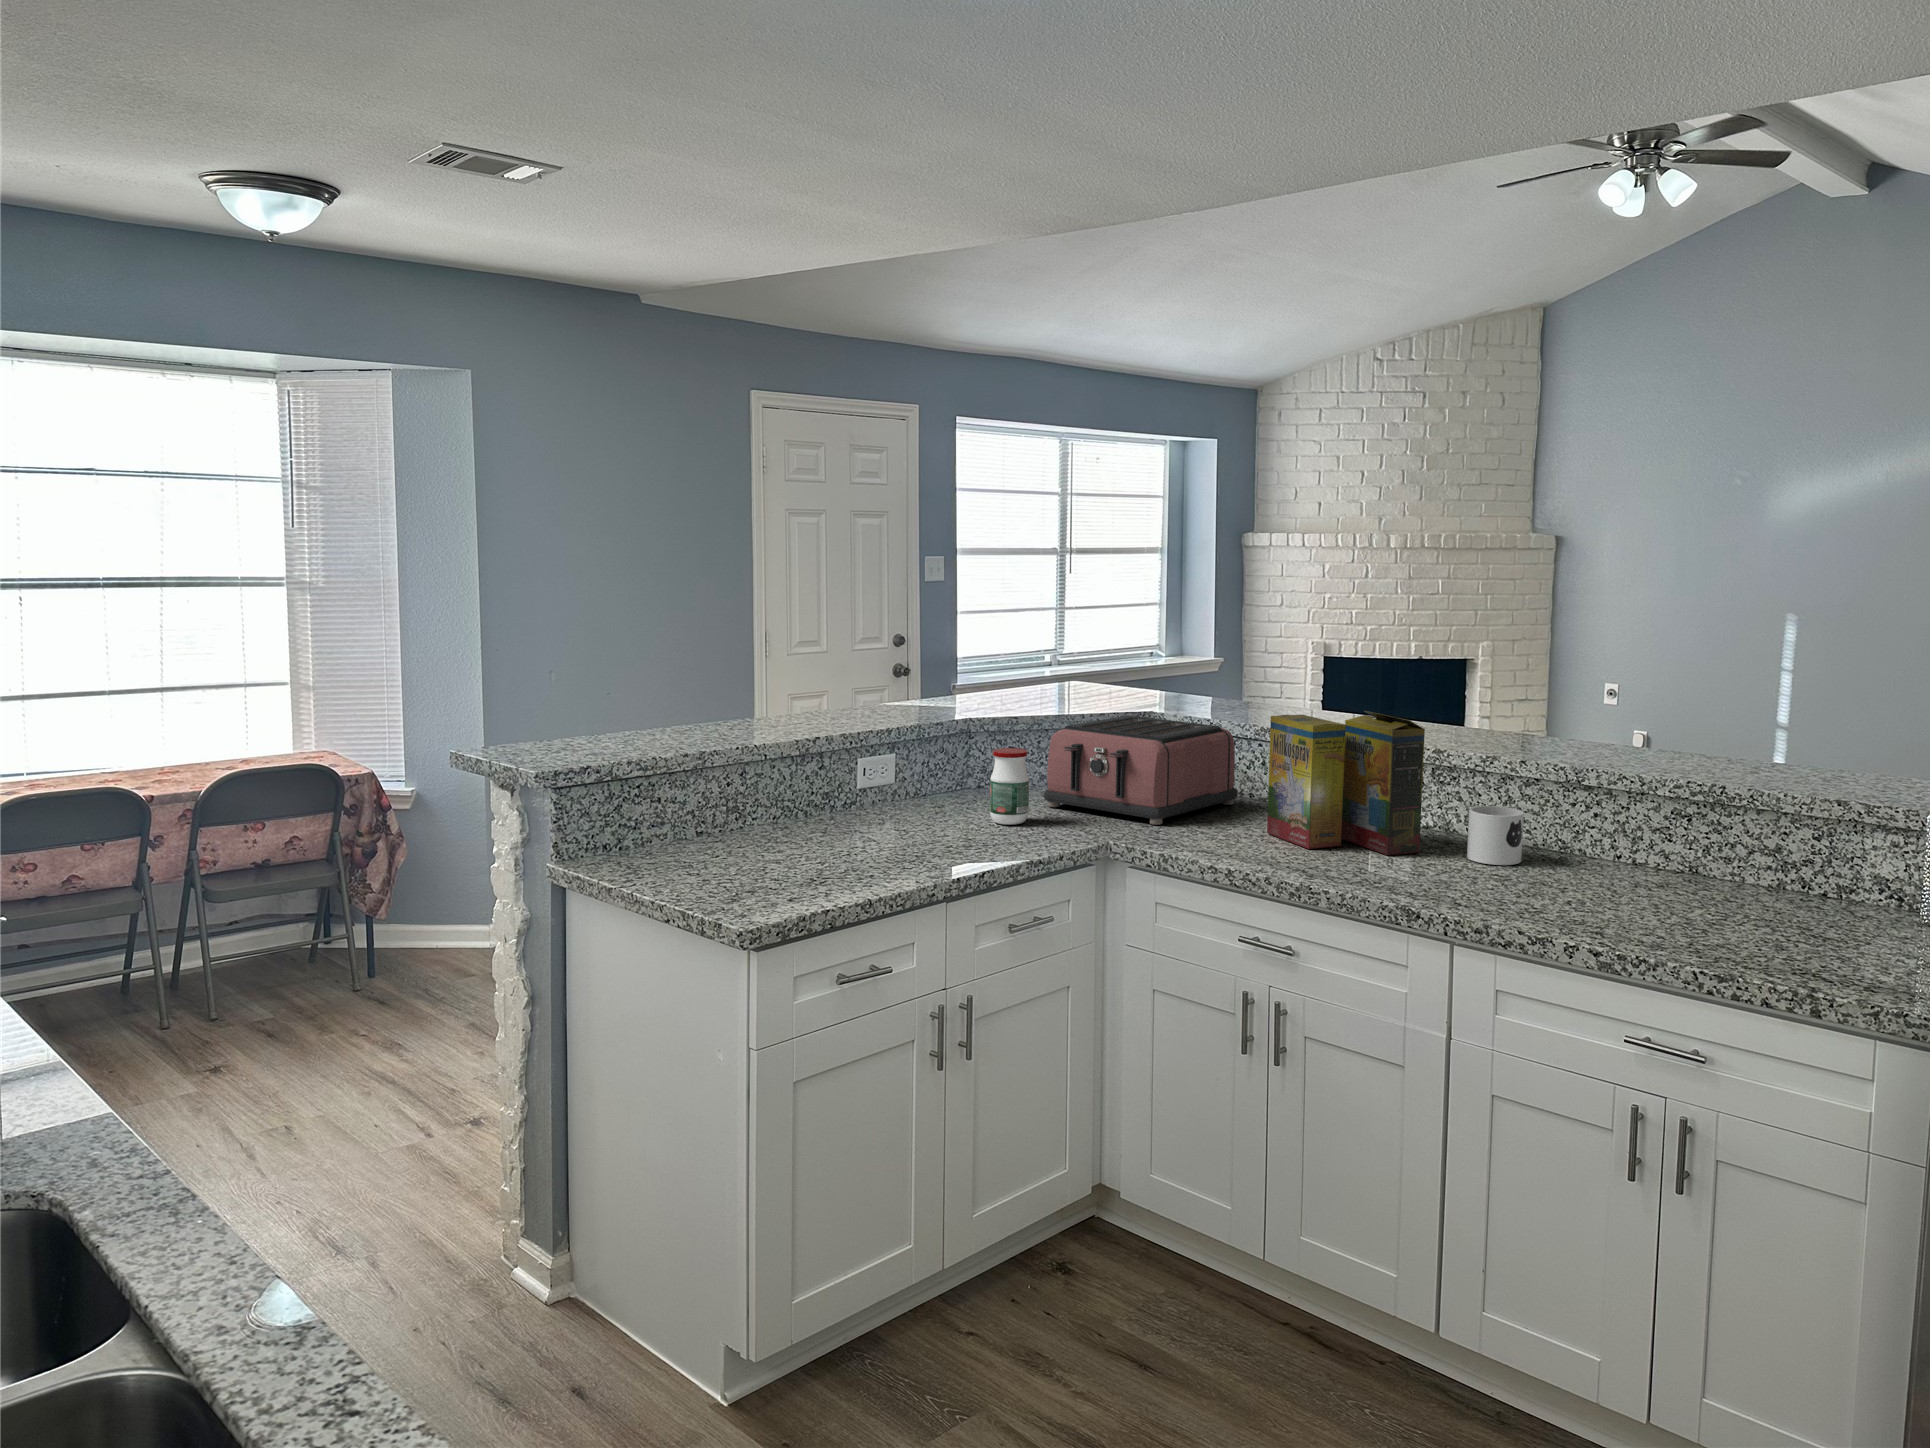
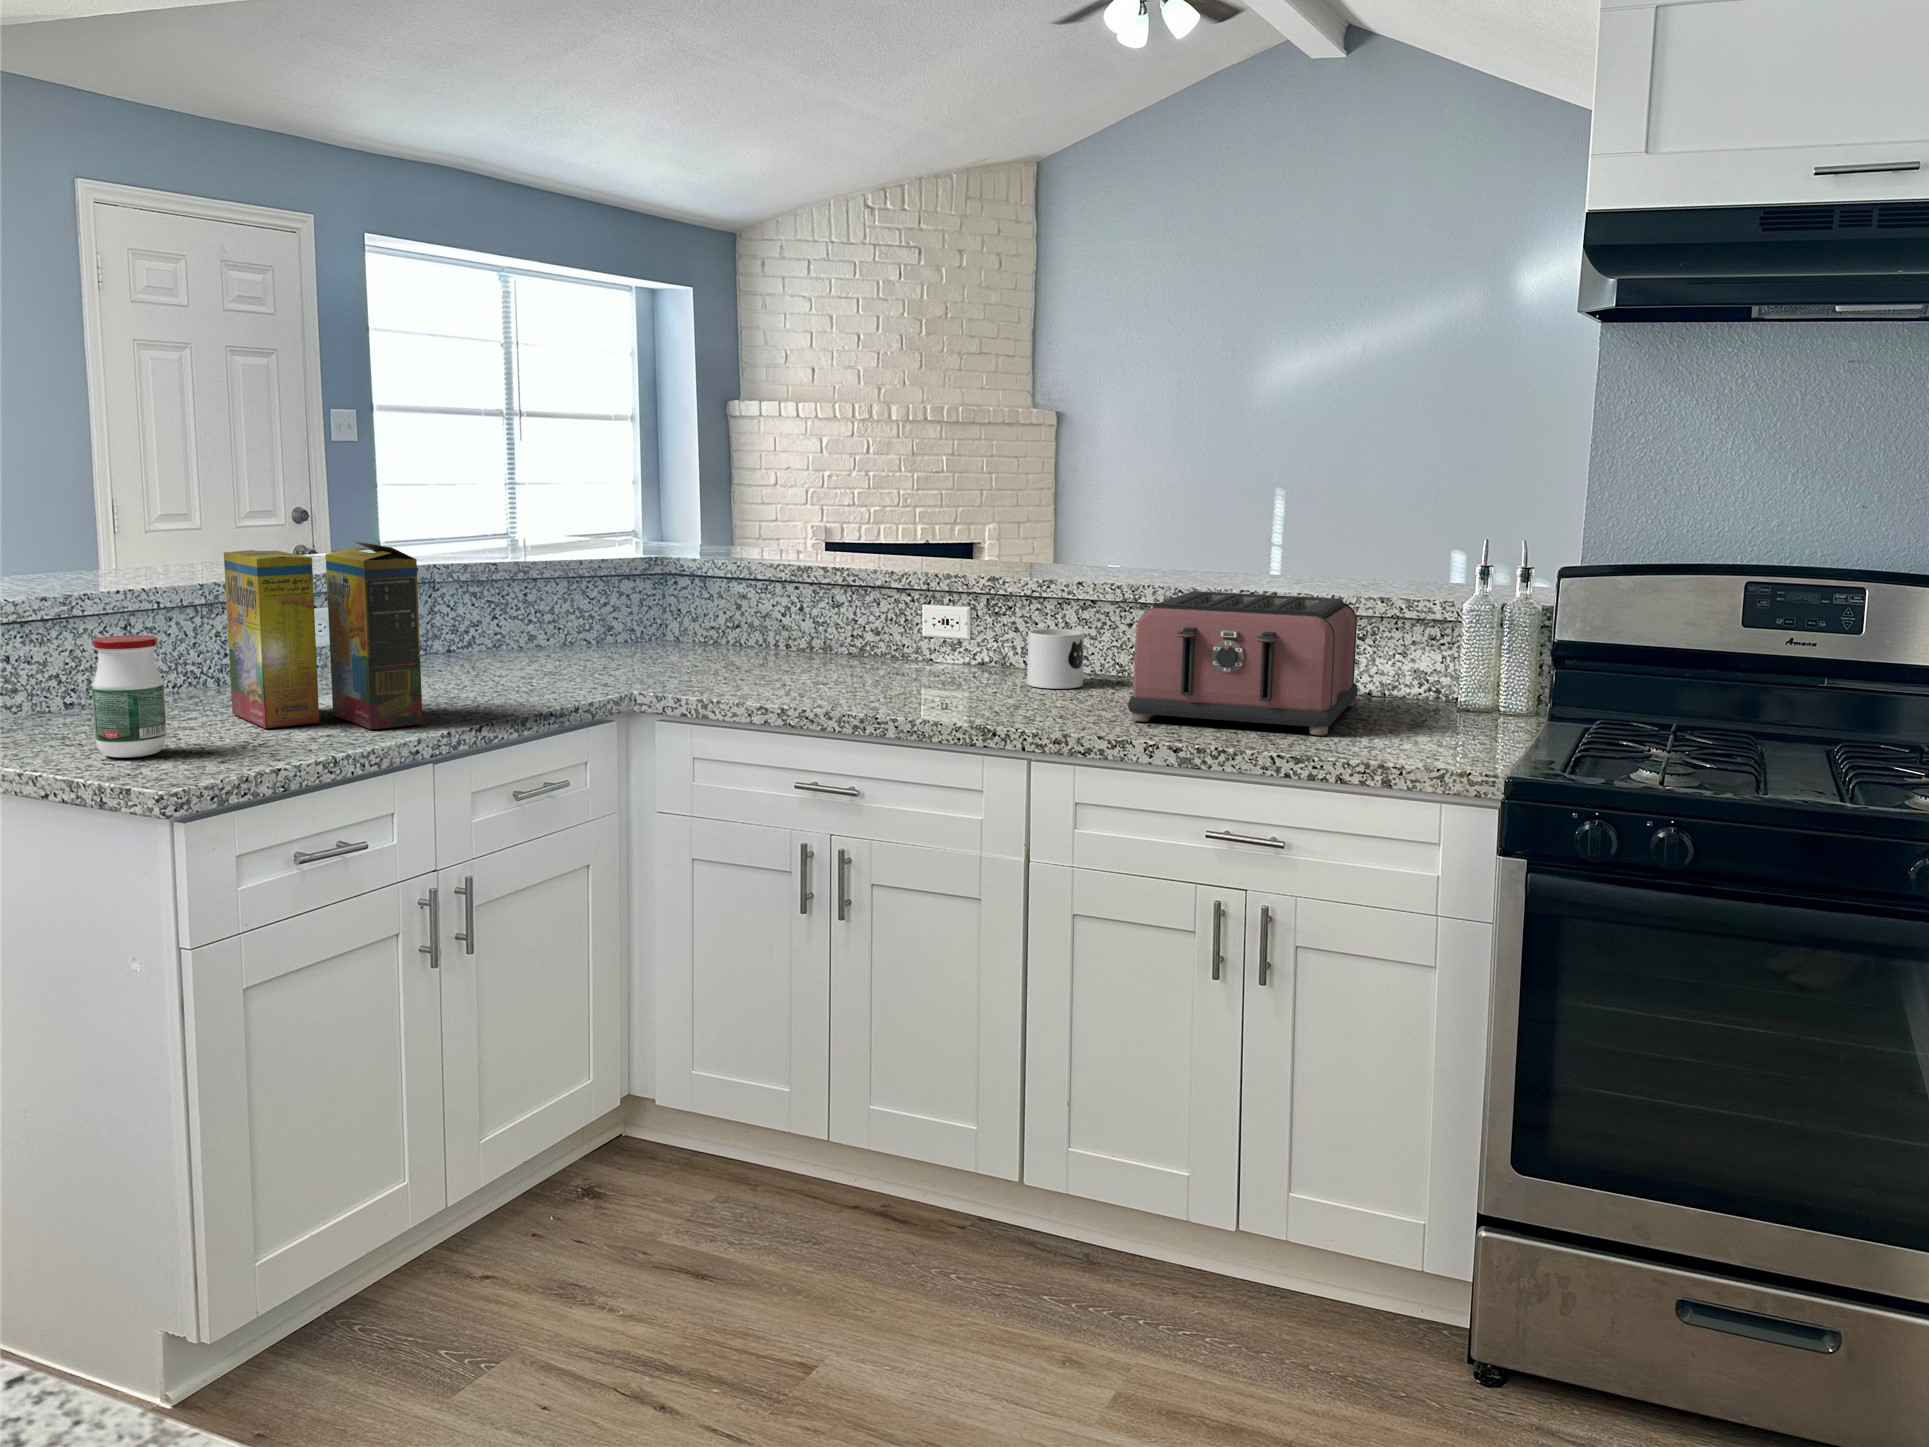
cereal box: present [1267,711,1425,855] -> present [224,541,423,730]
toaster: present [1044,716,1238,825] -> present [1128,591,1358,735]
jar: present [990,748,1029,825] -> present [92,635,167,758]

